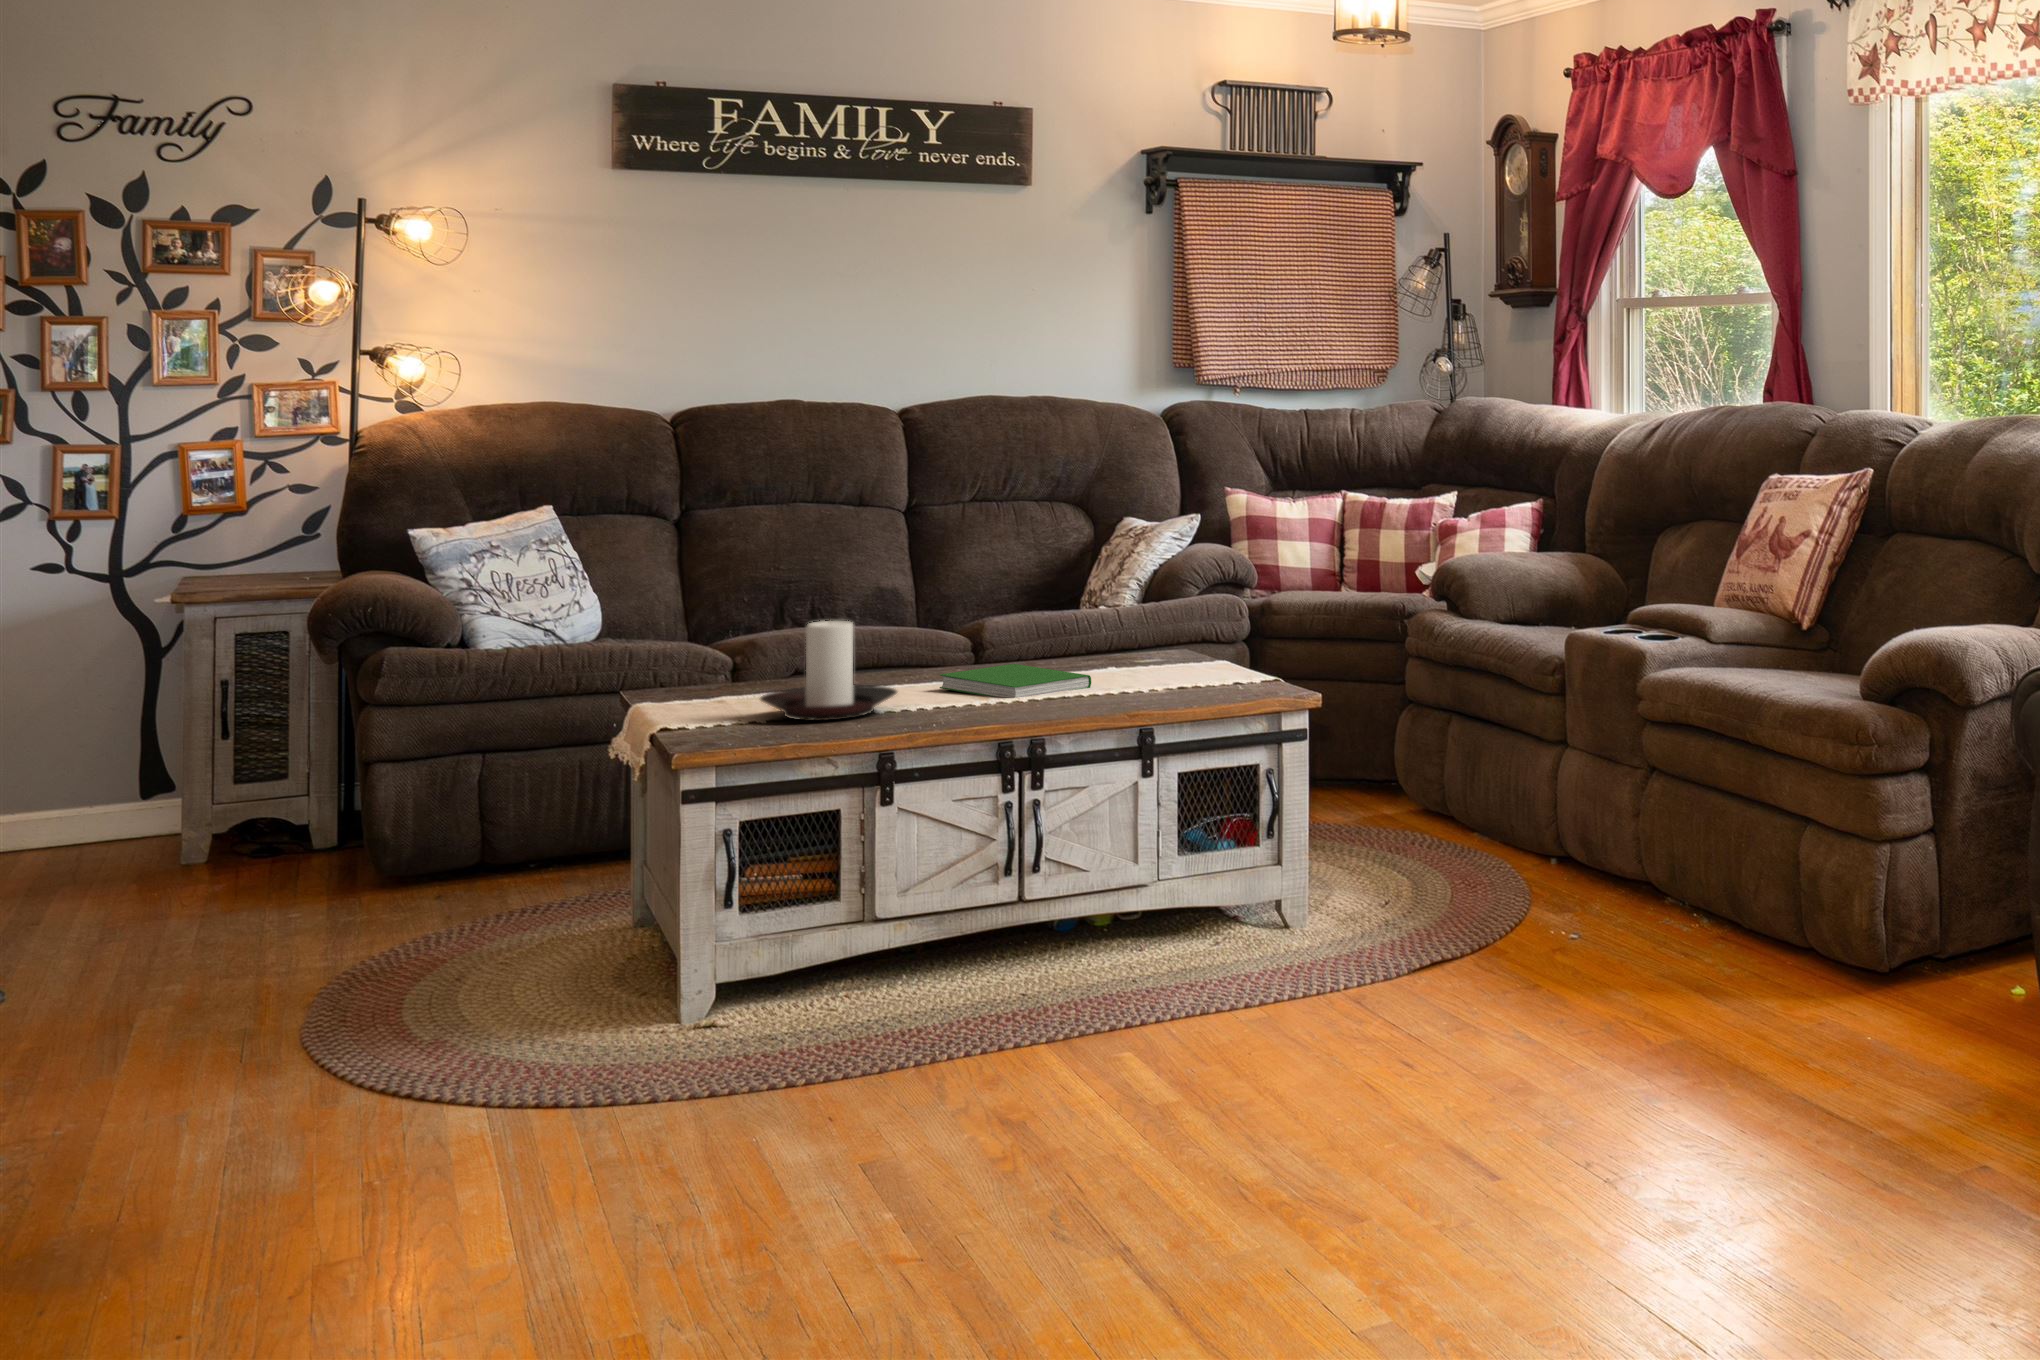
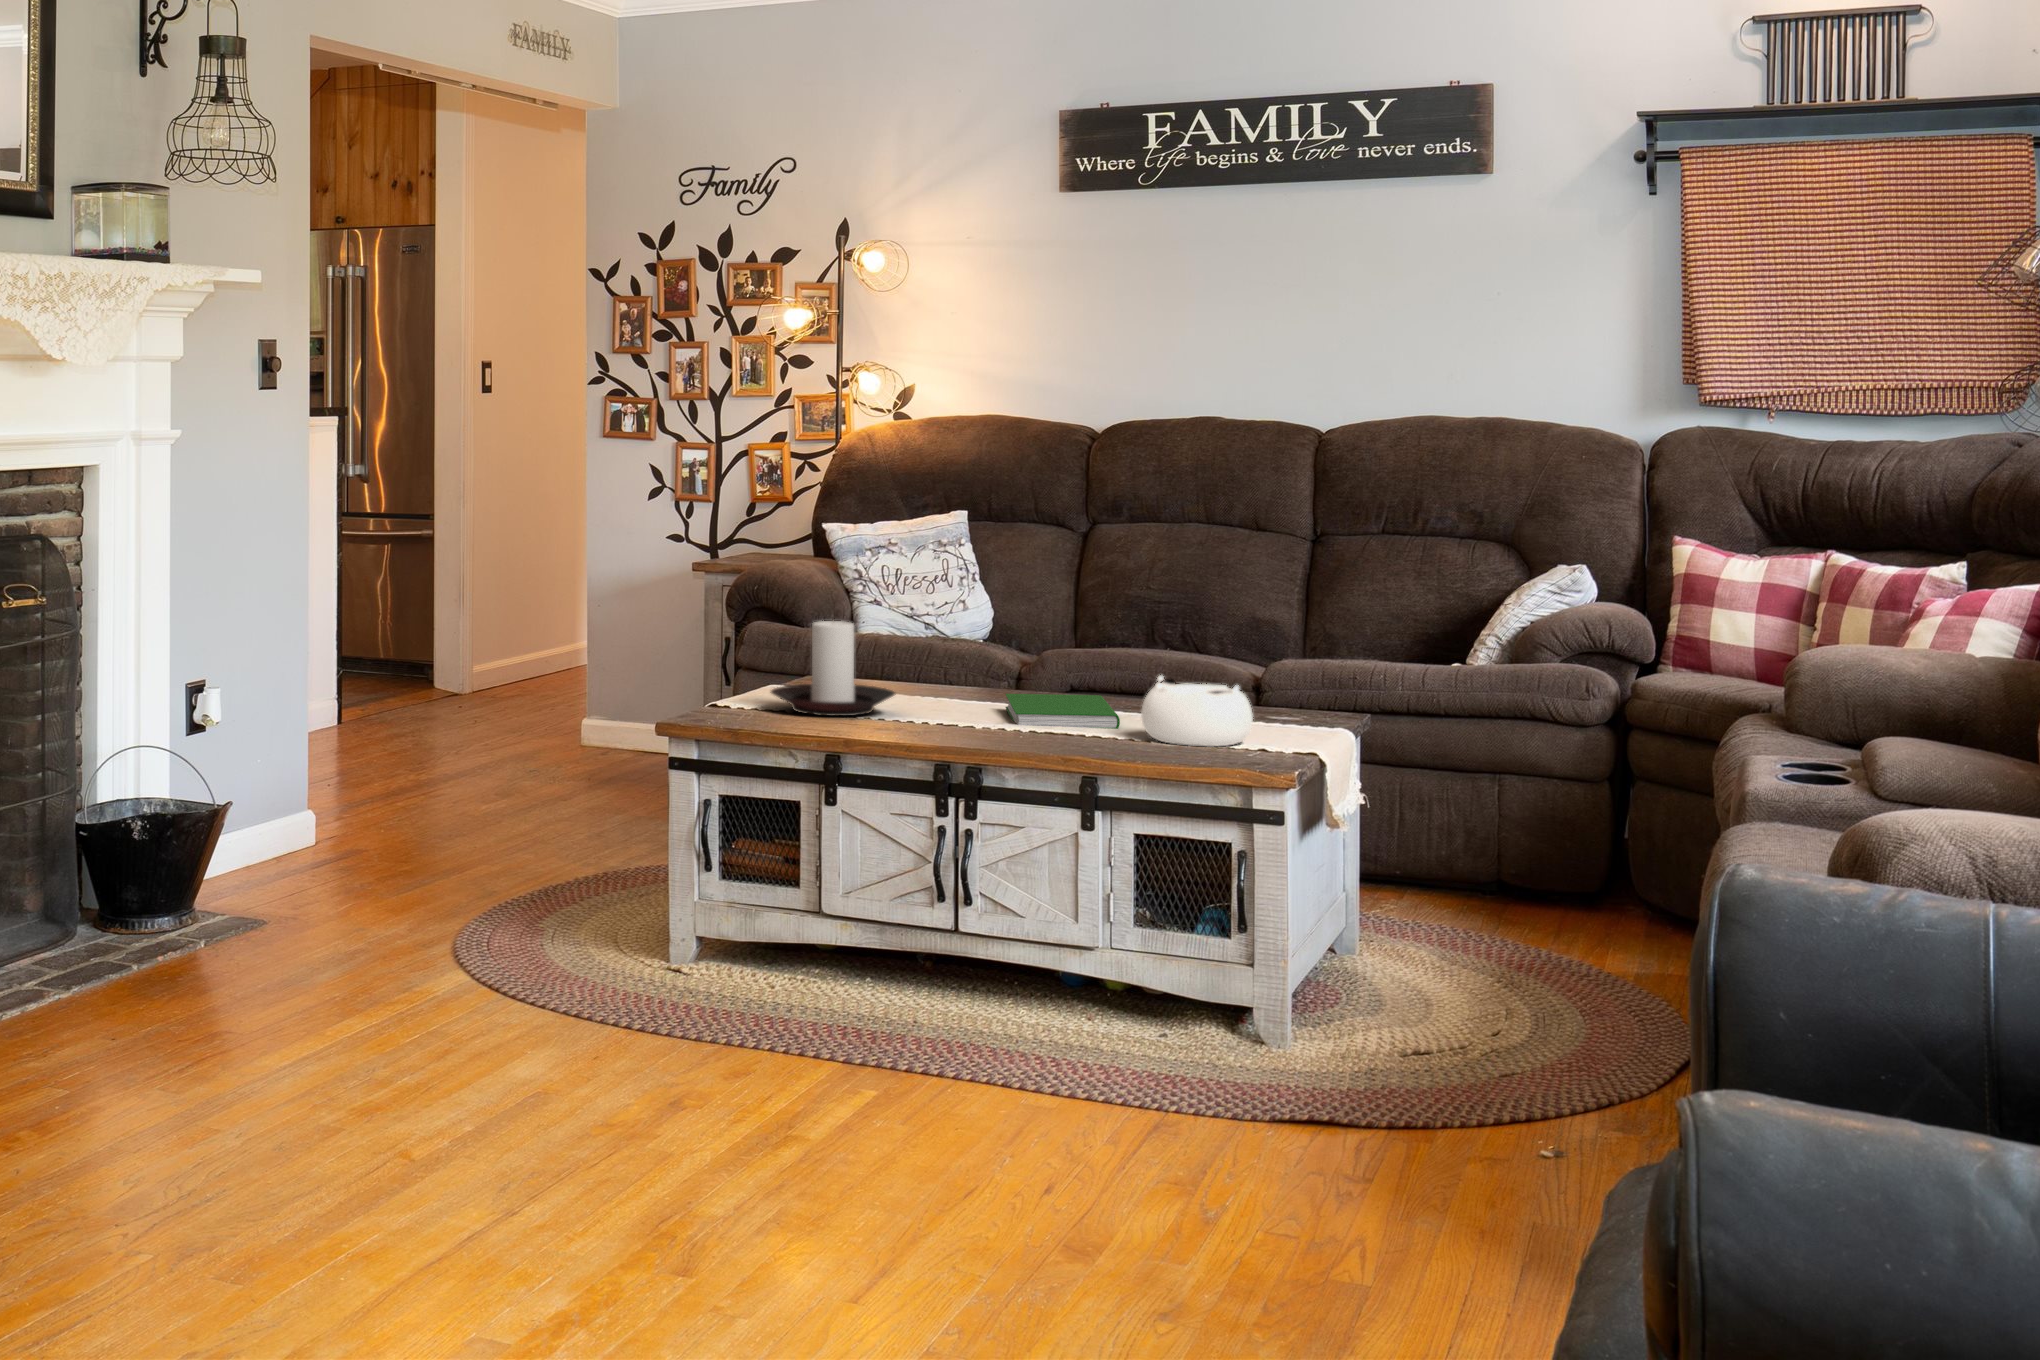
decorative bowl: none [1135,632,1232,690] -> present [1141,676,1253,747]

